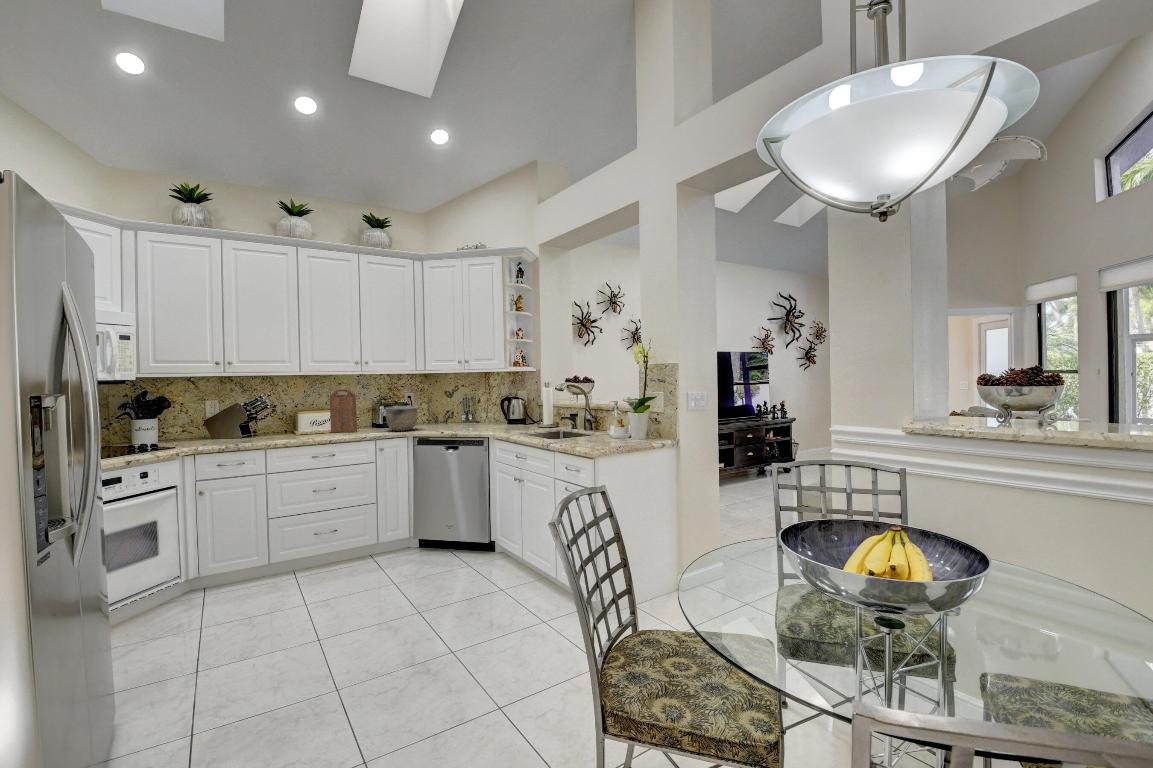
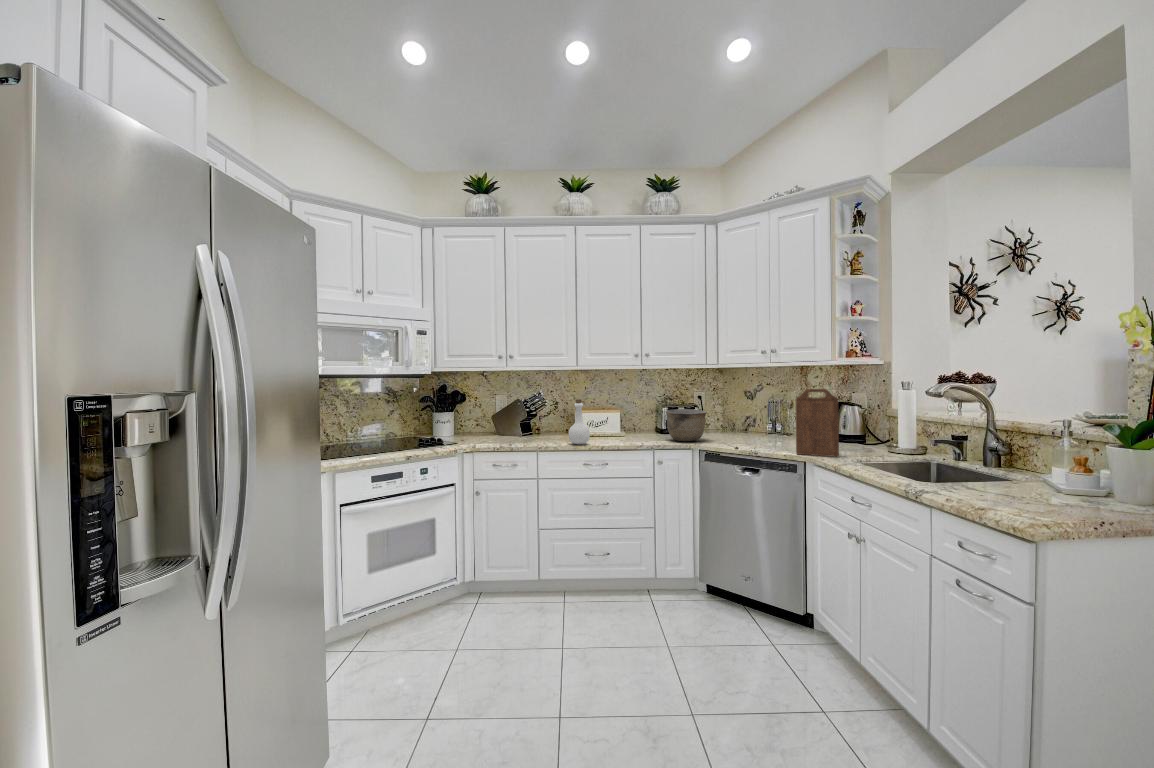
cutting board: present [330,389,357,433] -> present [795,389,839,457]
bottle: none [299,401,319,439] -> present [569,399,590,444]

